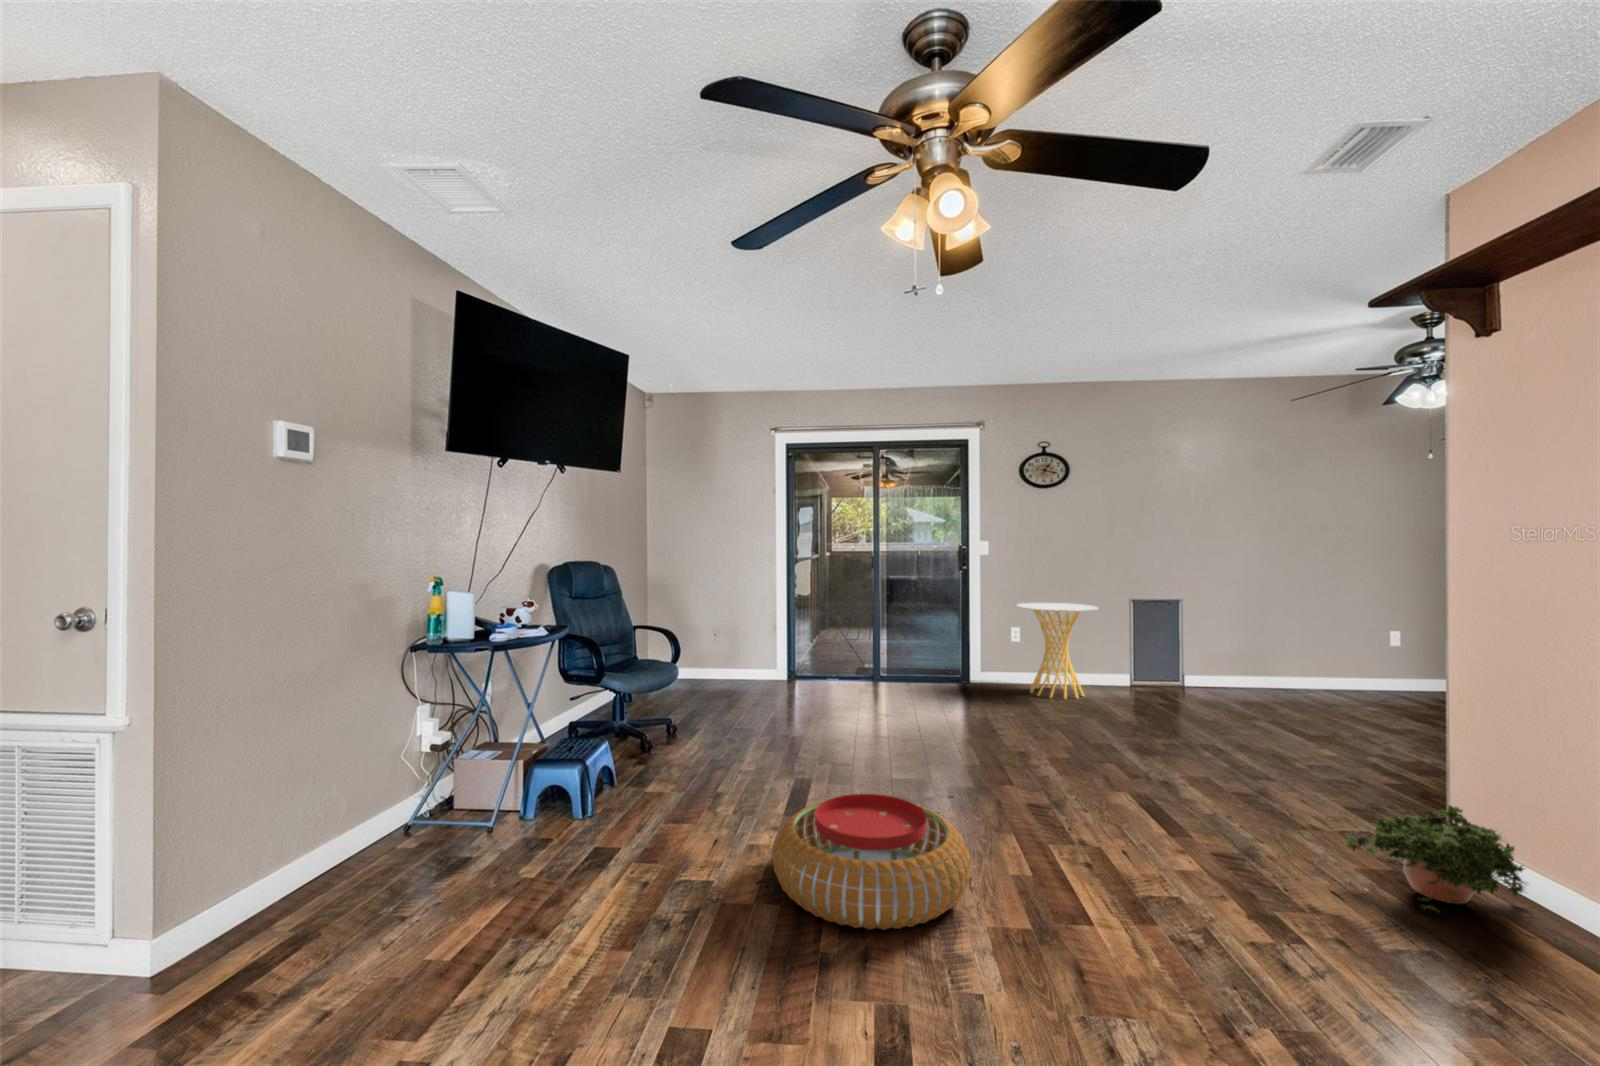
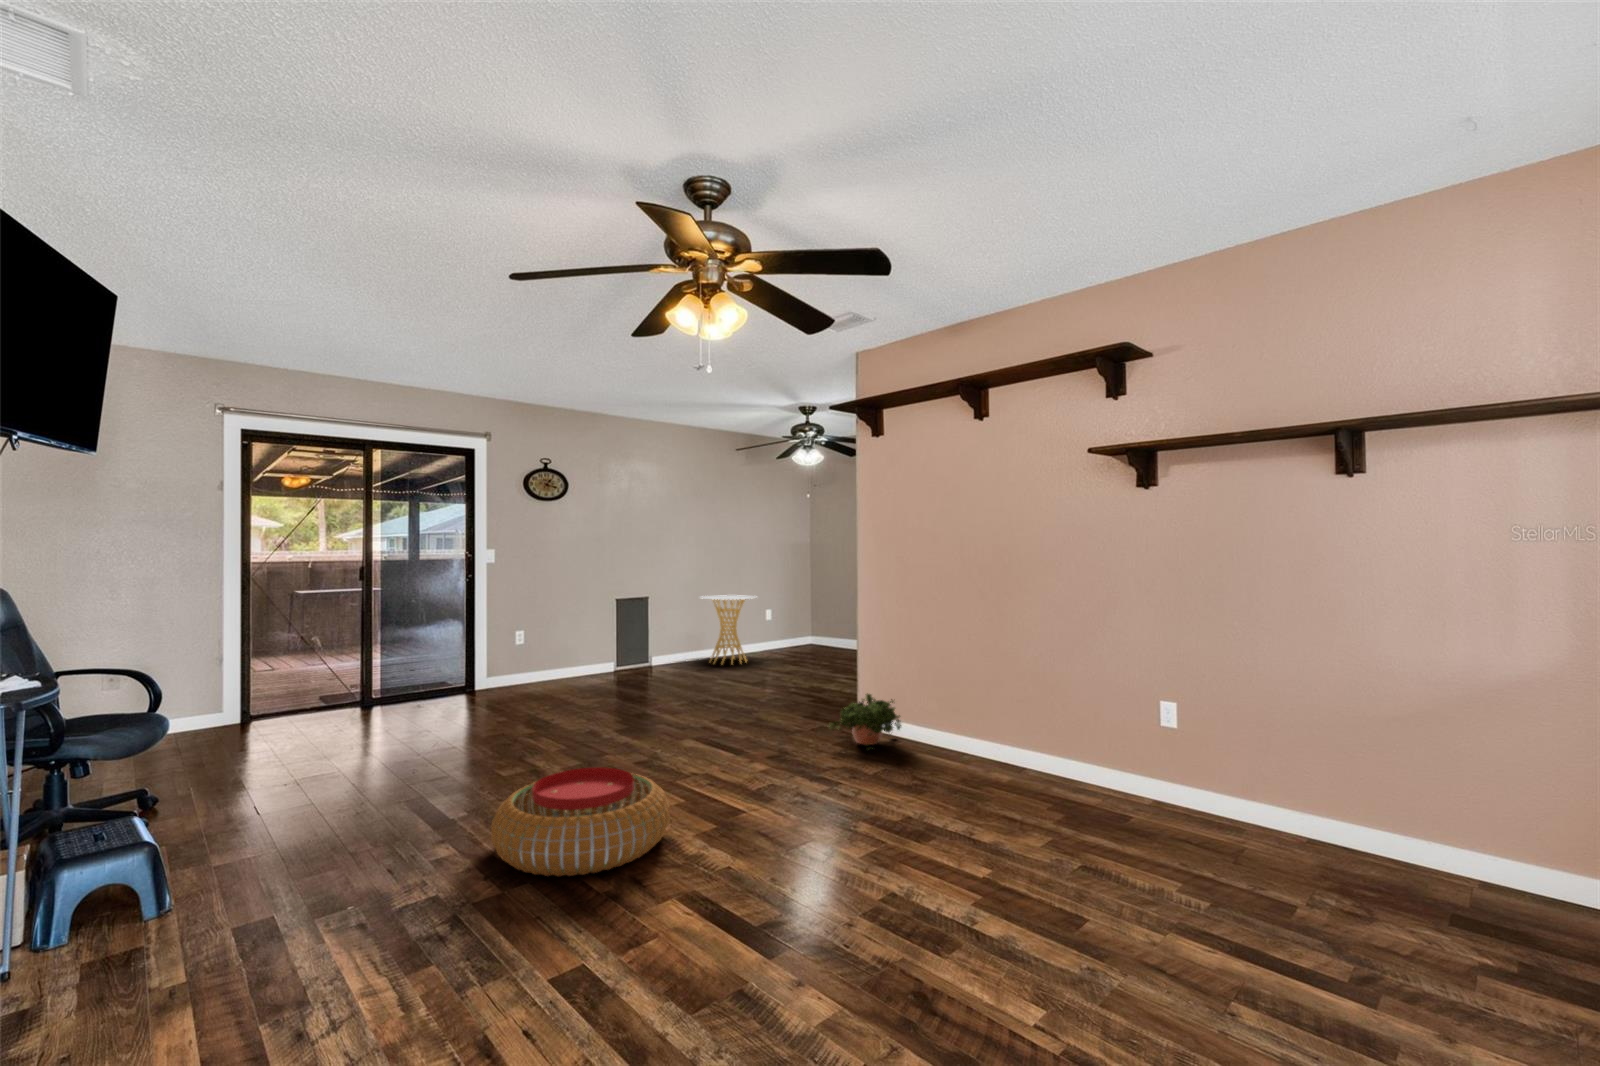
side table: present [1017,603,1097,699] -> present [701,595,756,664]

